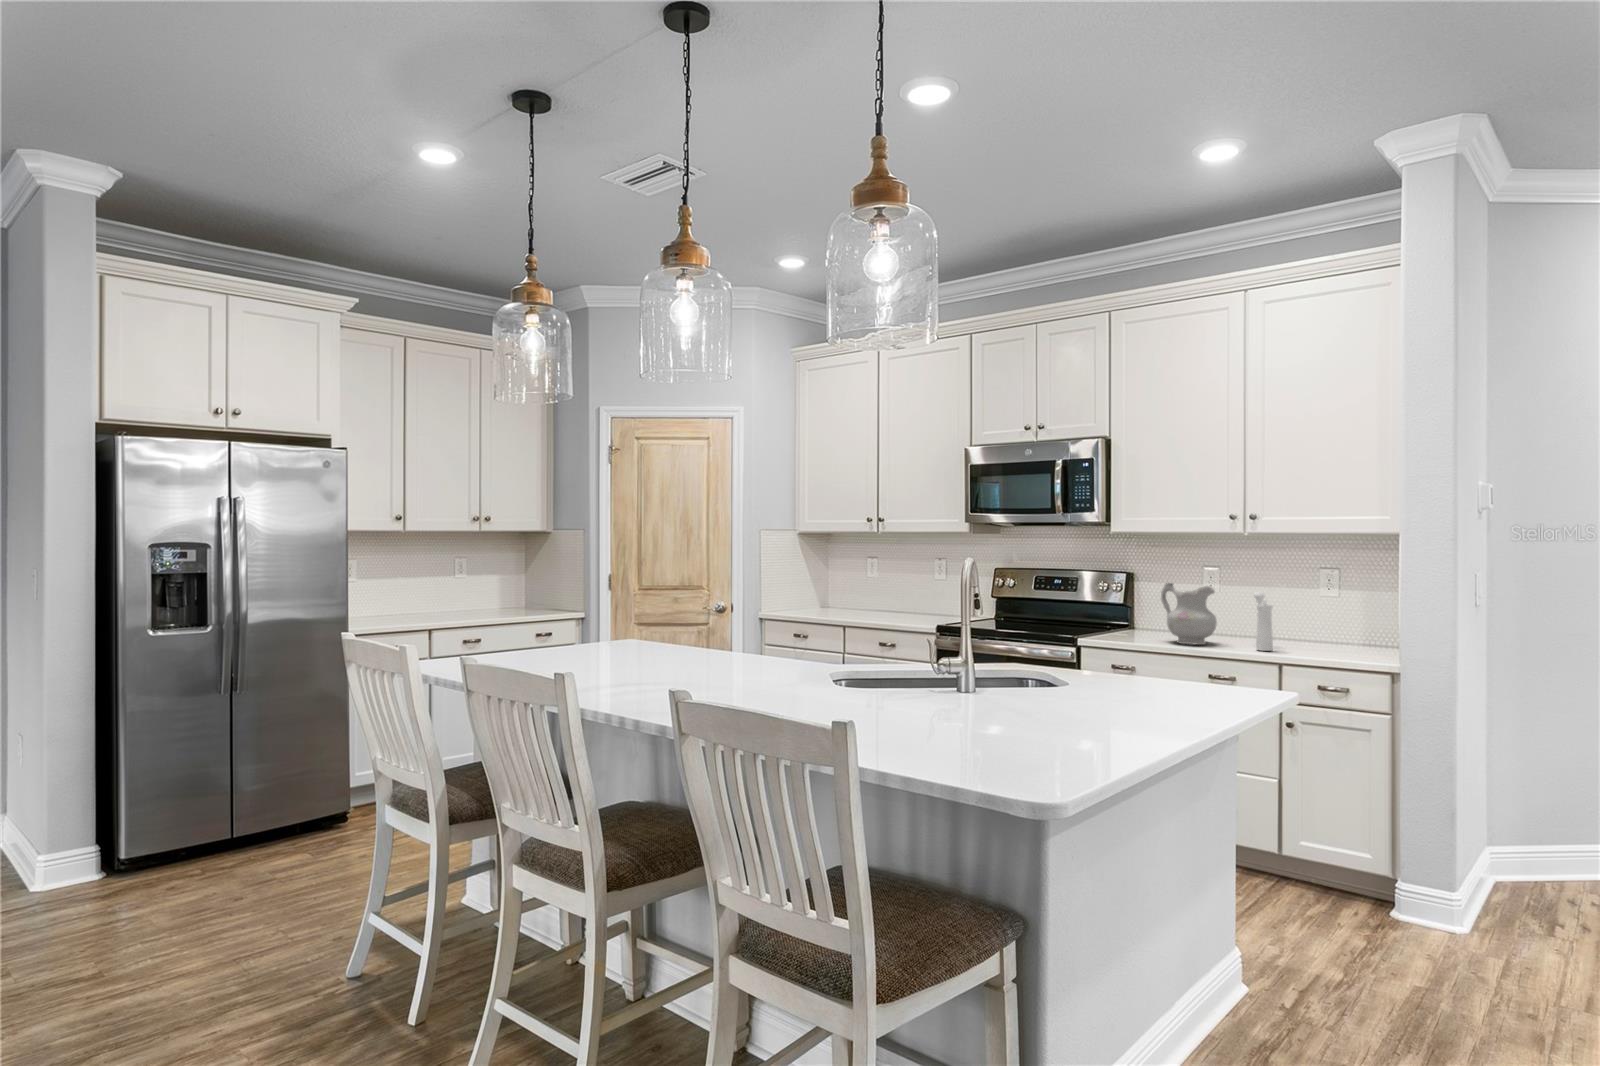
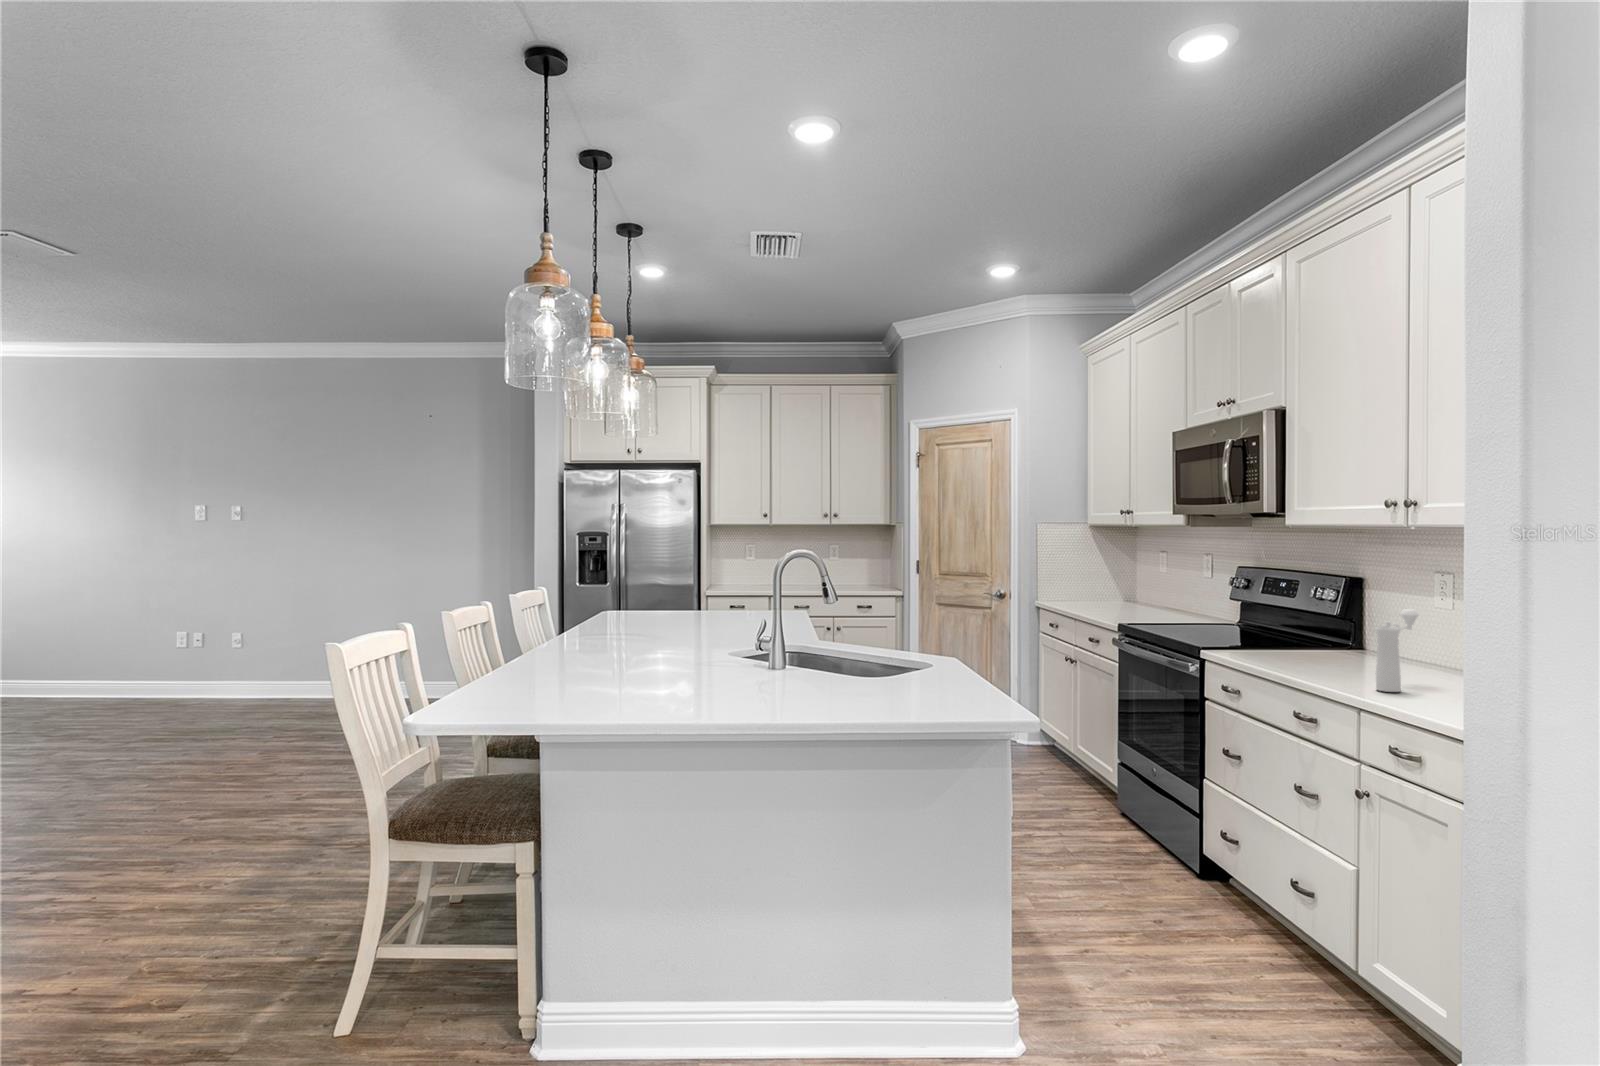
ceramic pitcher: present [1161,583,1217,645] -> none [1290,590,1361,674]

